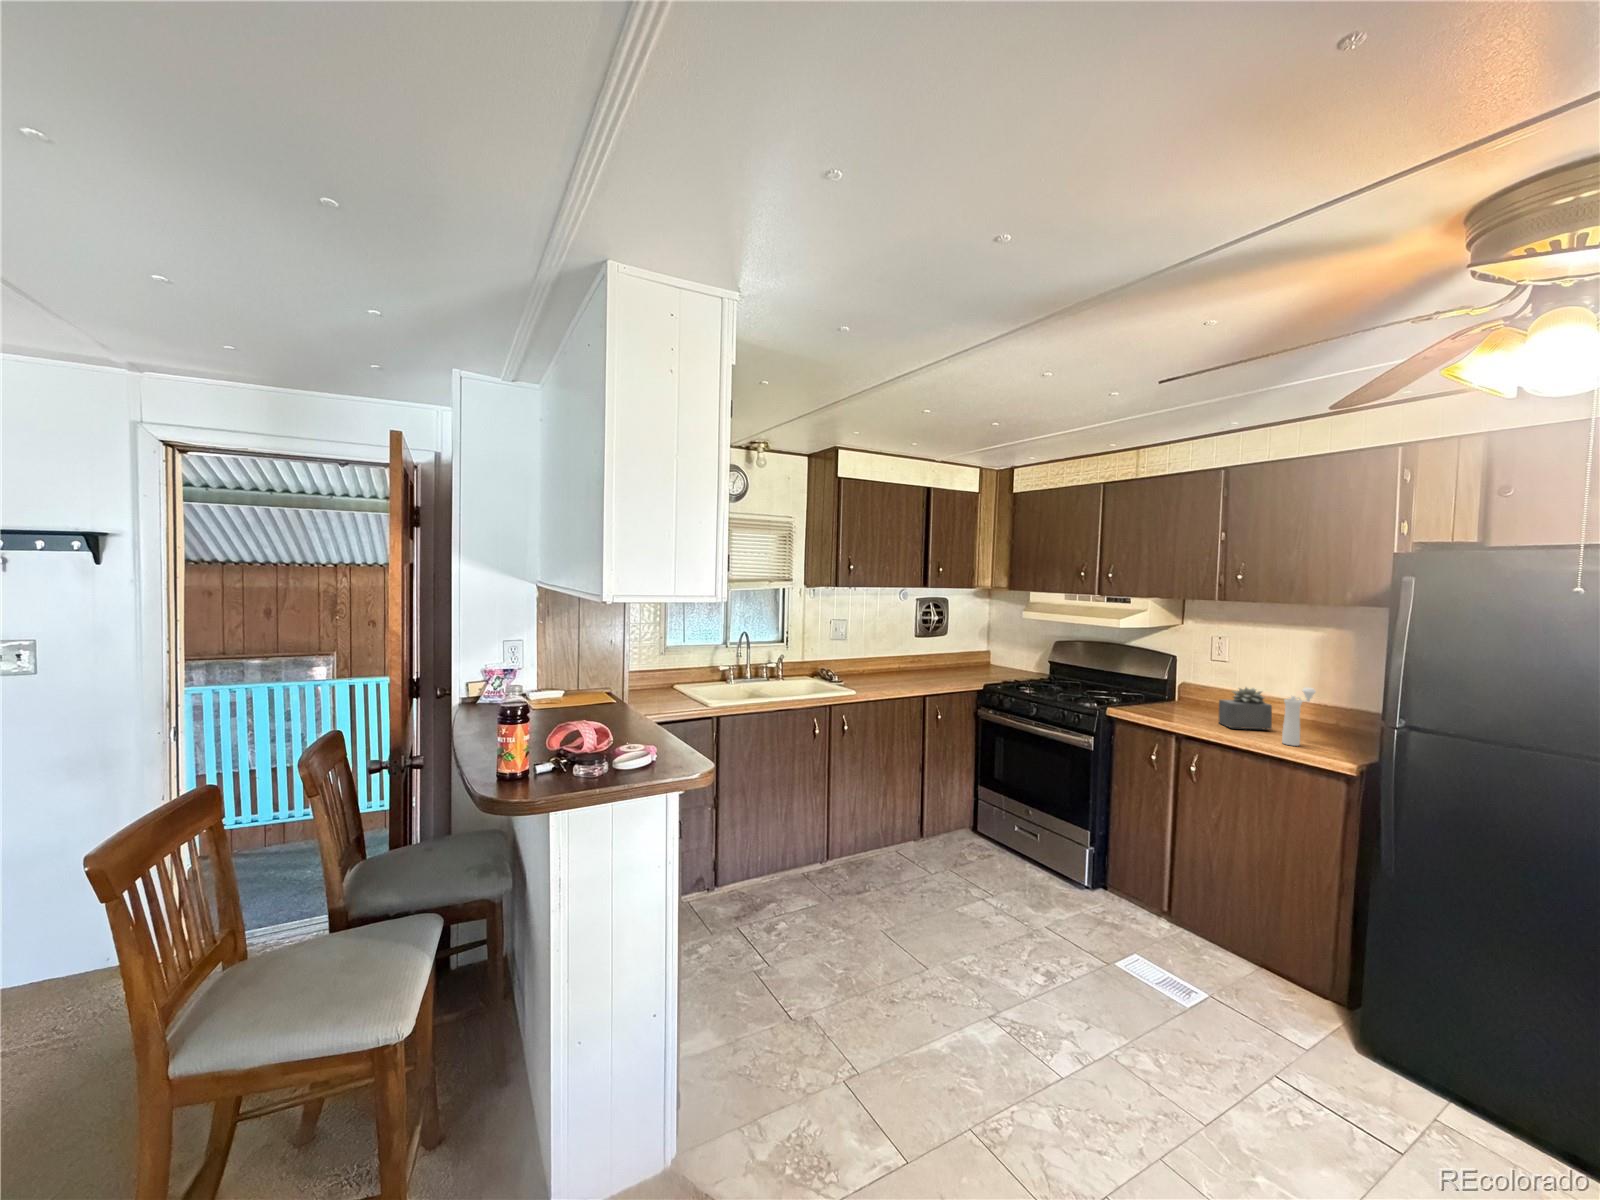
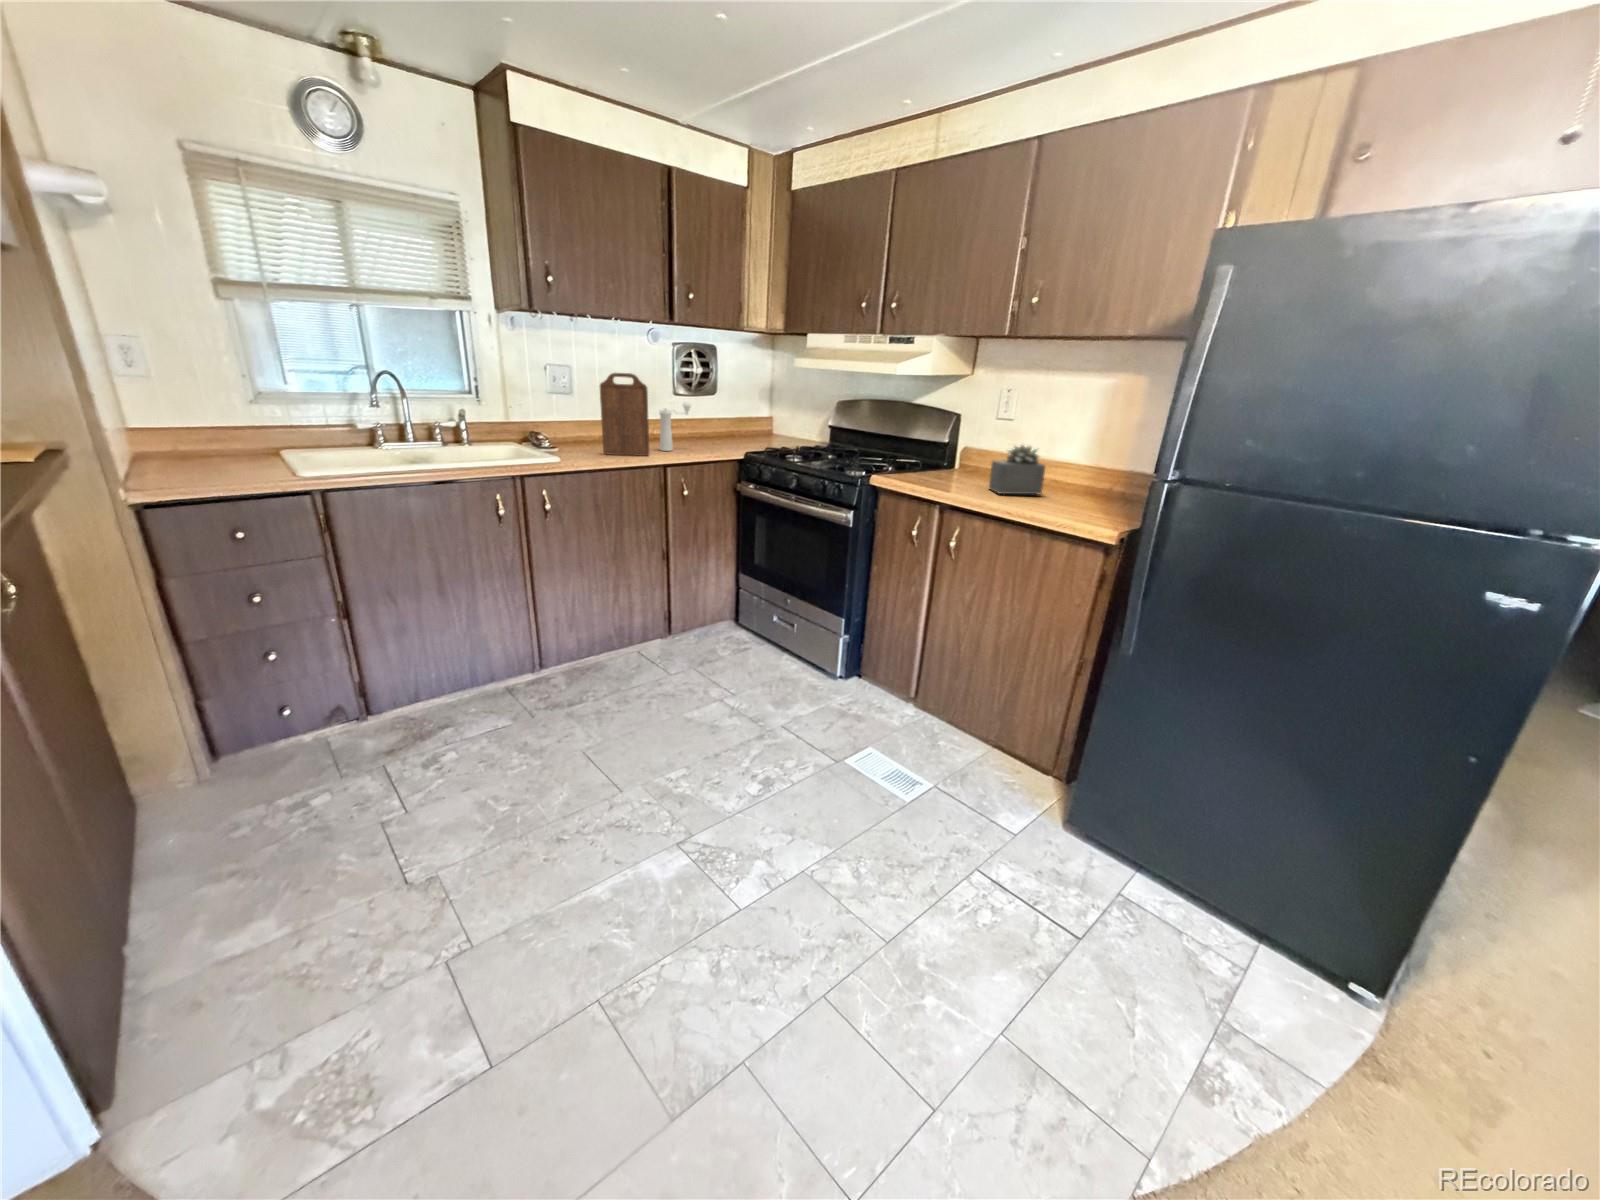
cutting board: none [877,628,914,689] -> present [600,373,650,456]
pepper mill: present [1282,687,1316,746] -> present [659,402,691,451]

